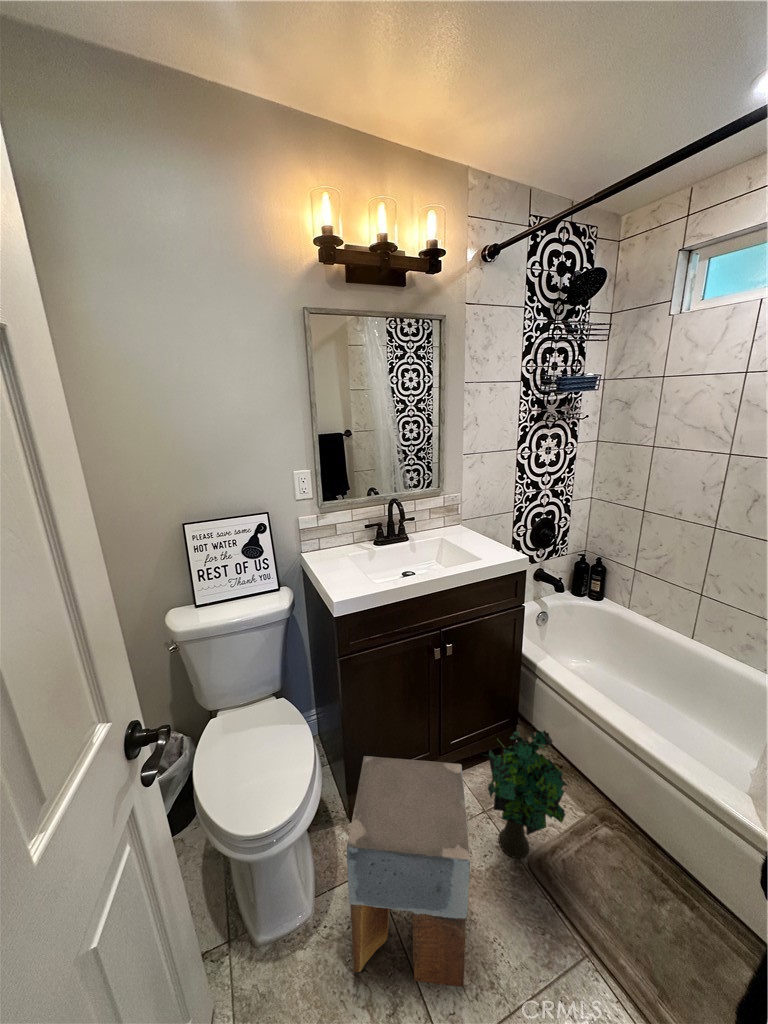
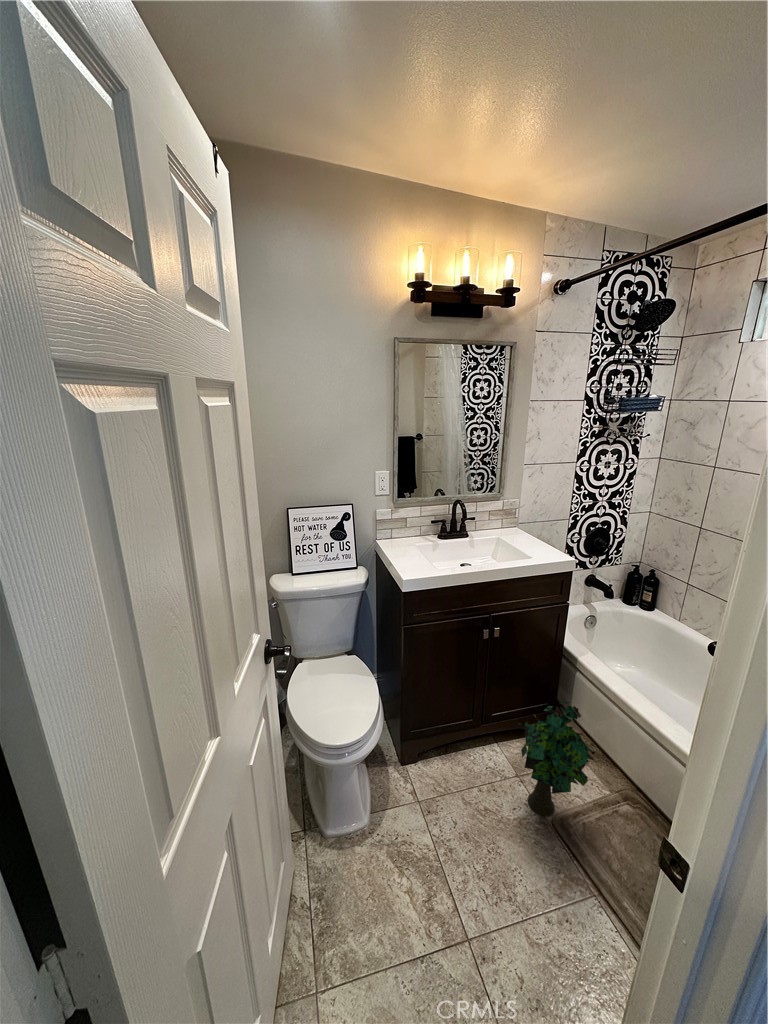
stool: present [347,756,470,987] -> none [399,706,500,894]

